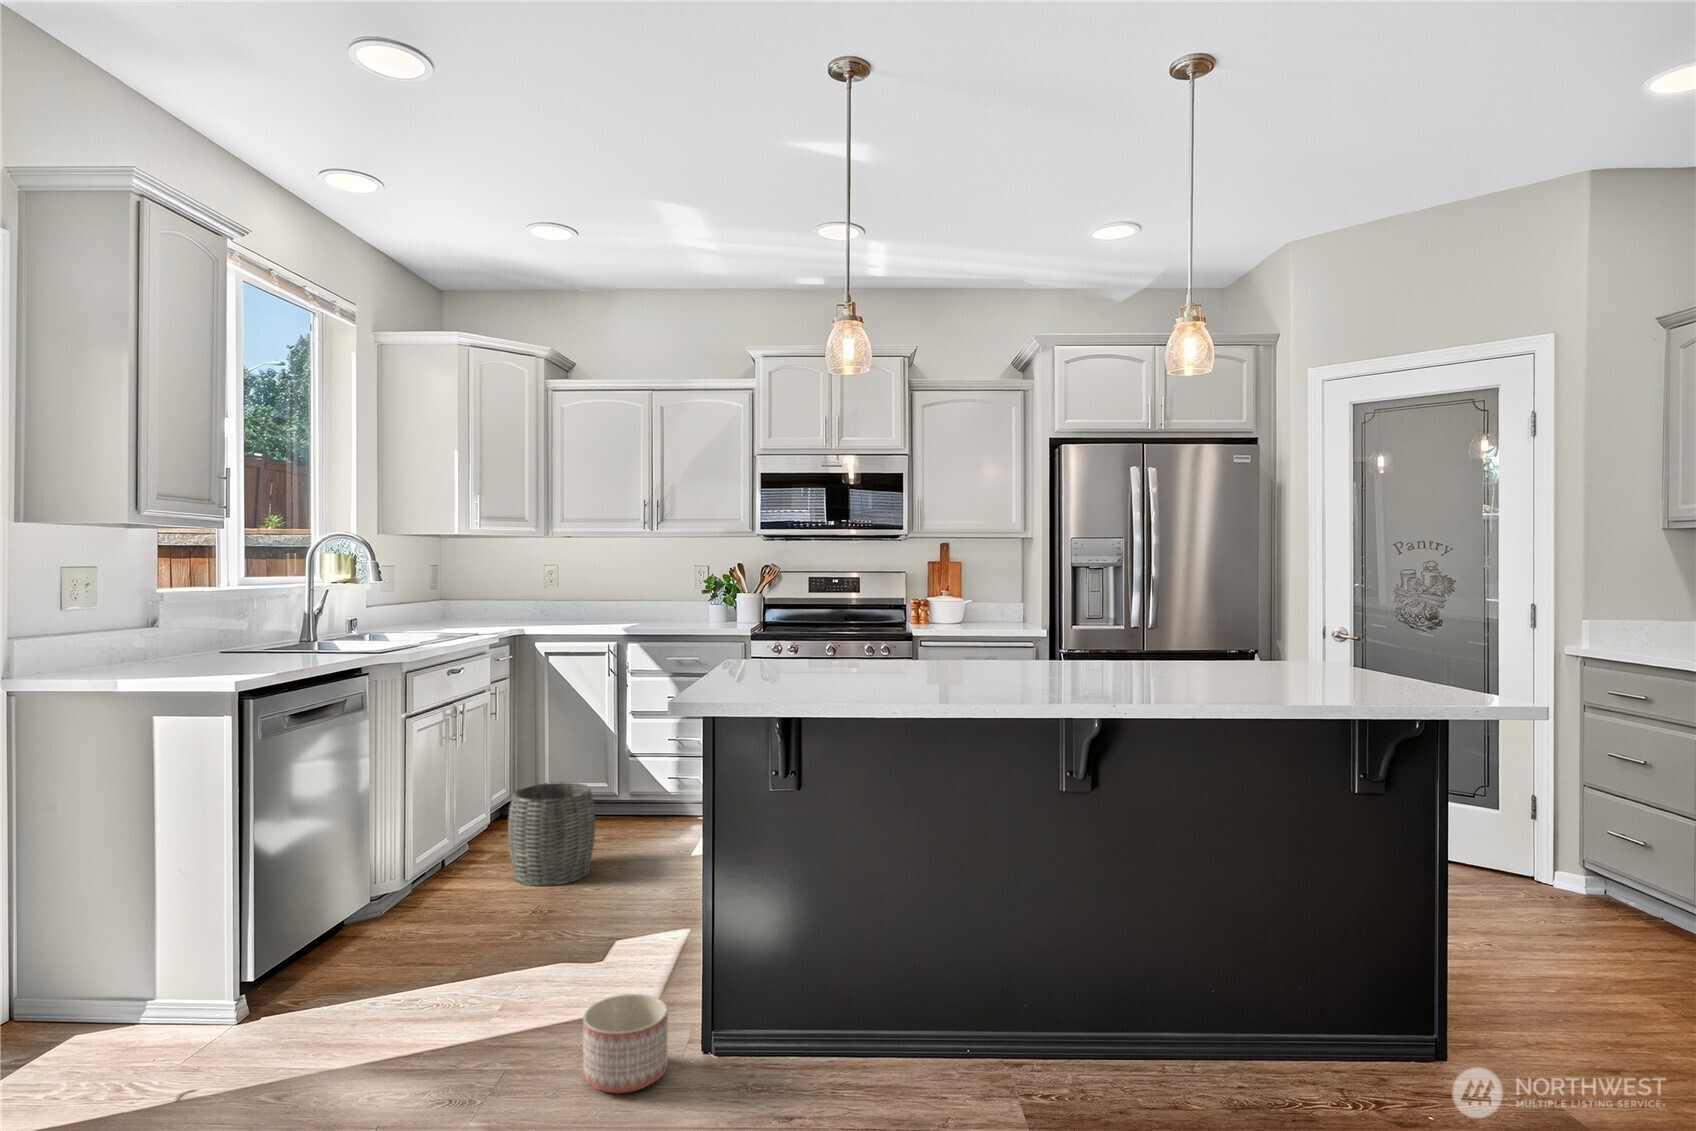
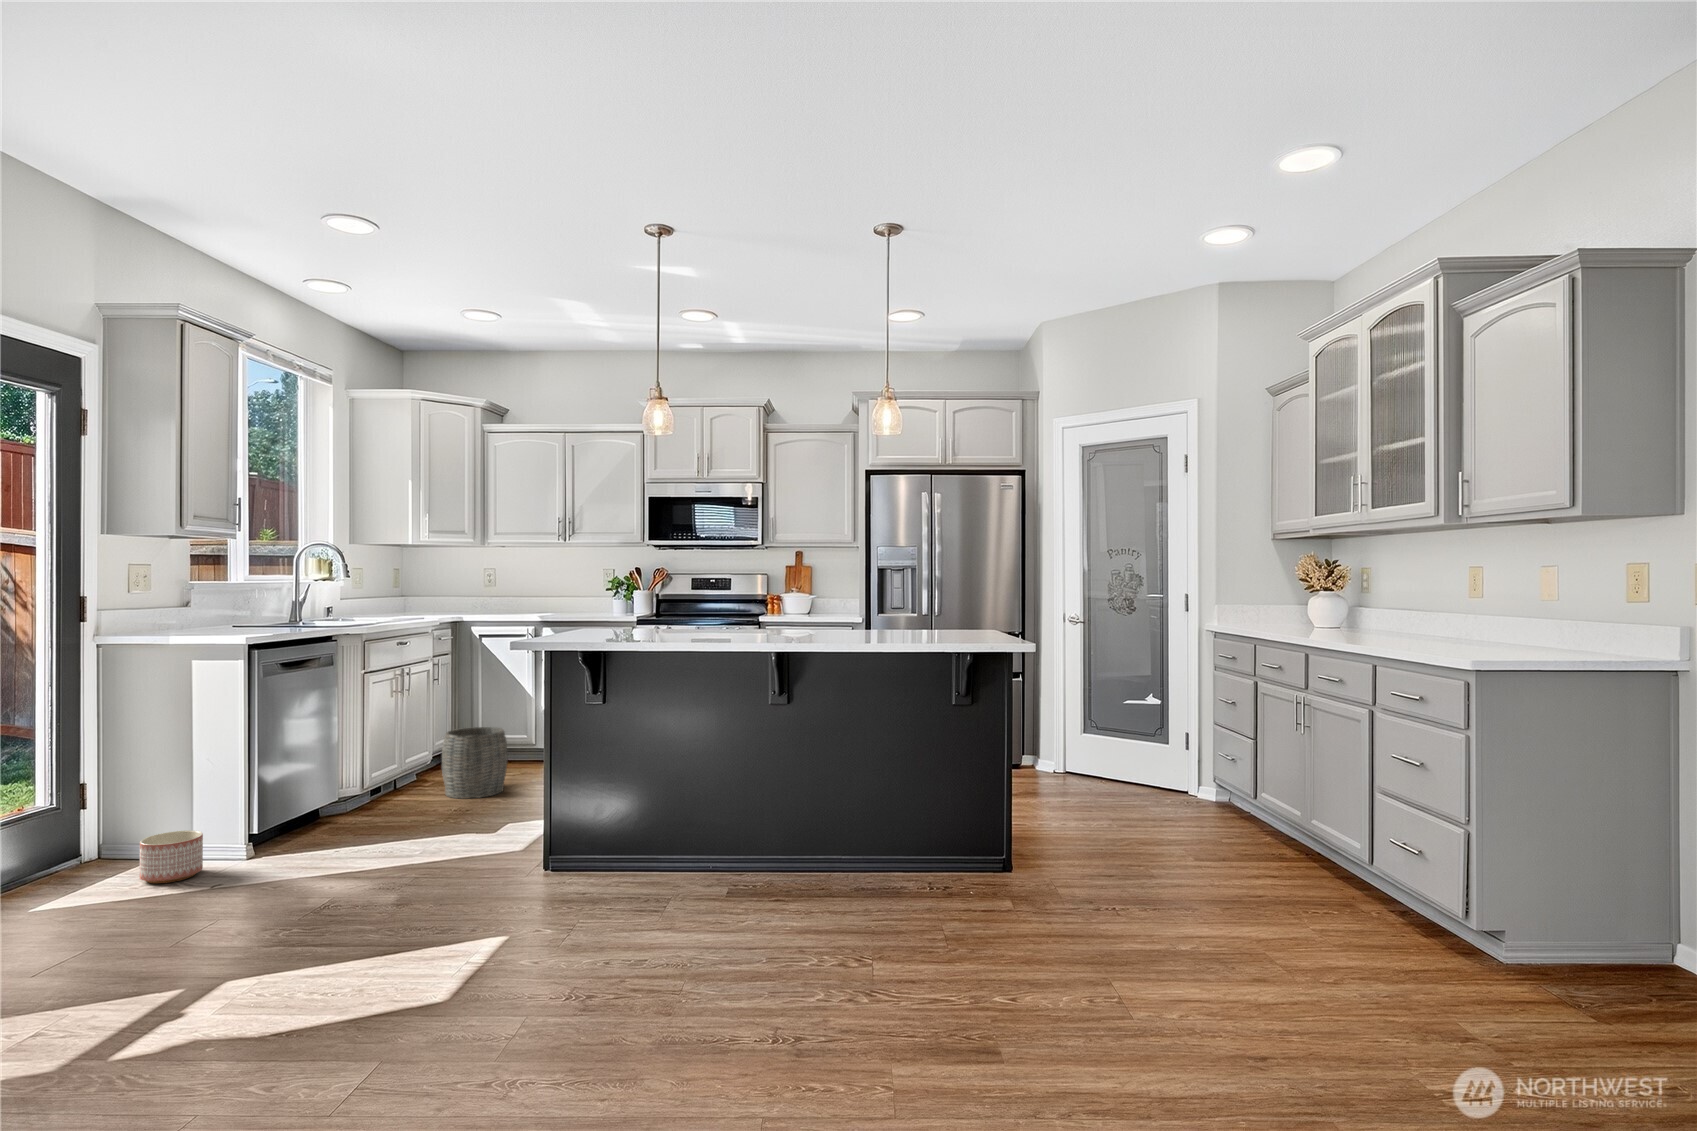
planter: present [583,994,668,1094] -> present [140,830,203,883]

